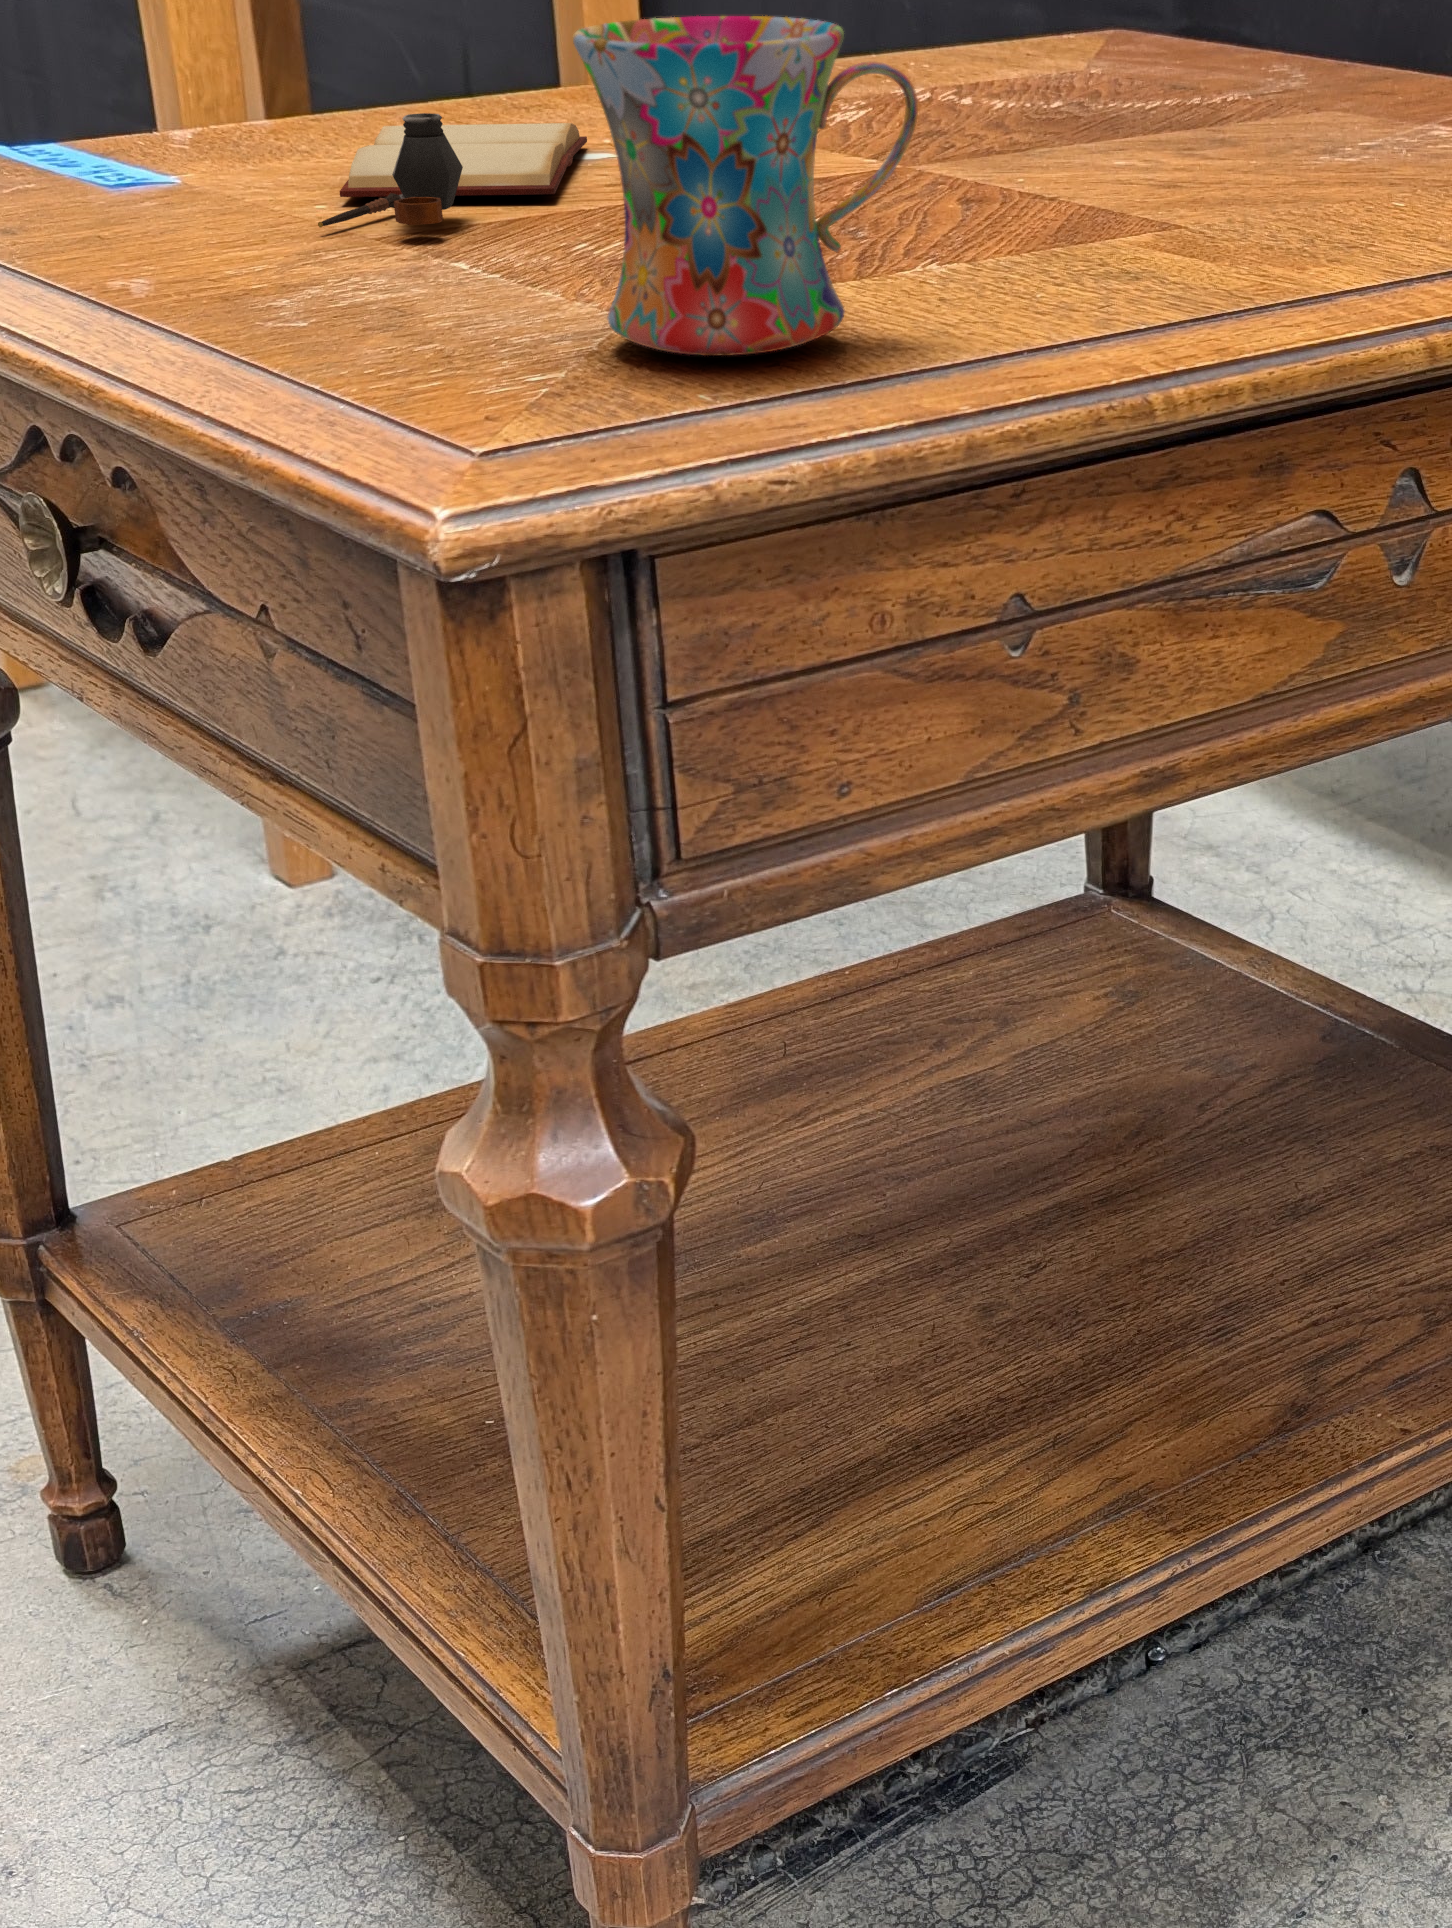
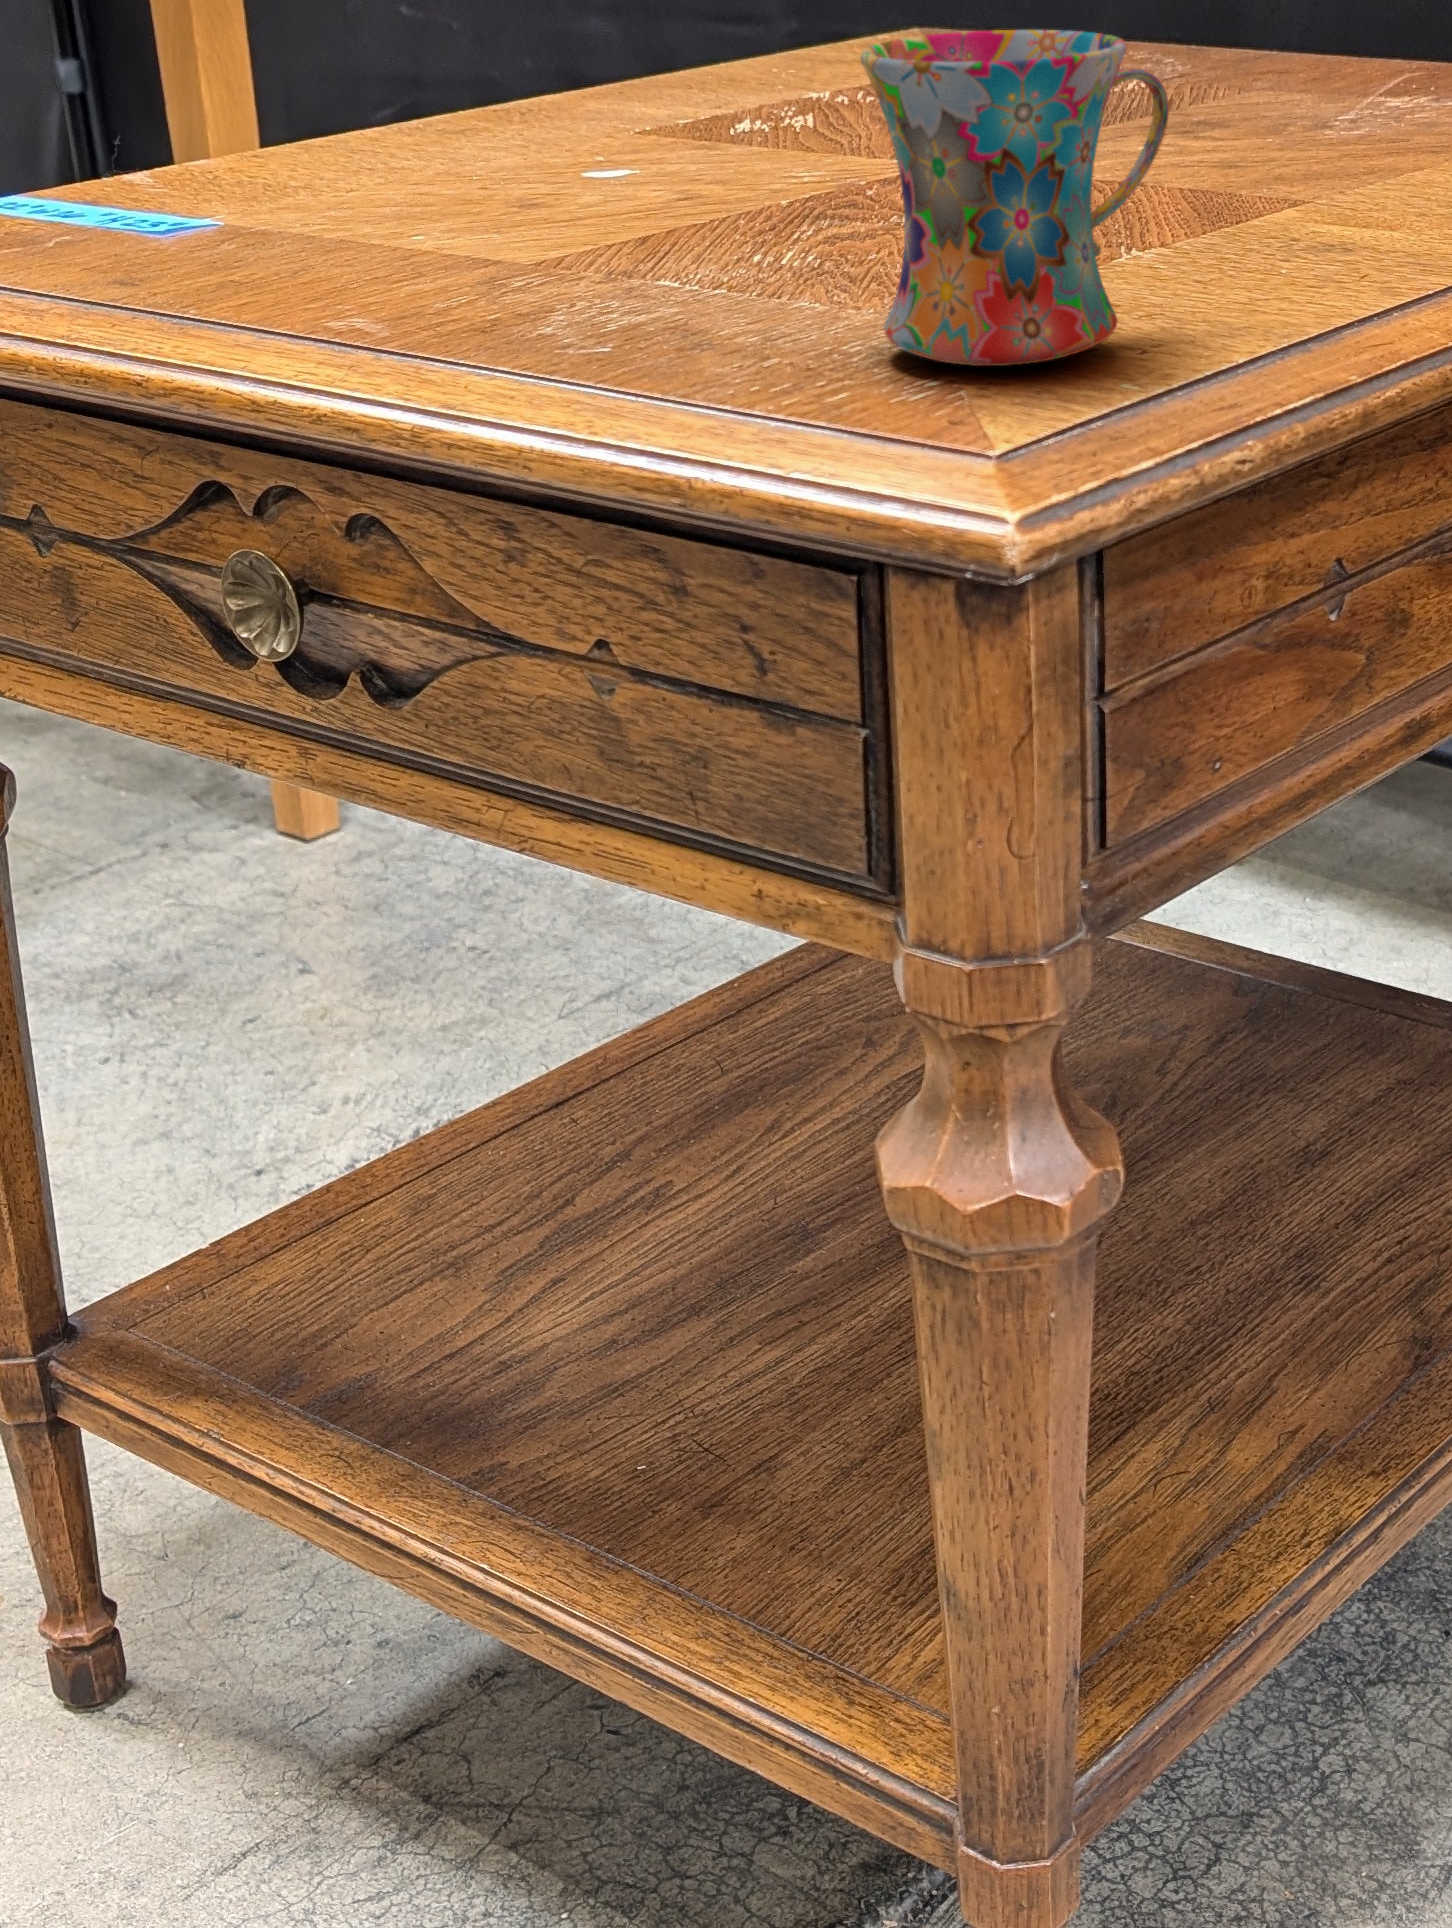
book: present [318,113,587,228] -> none [351,149,606,272]

